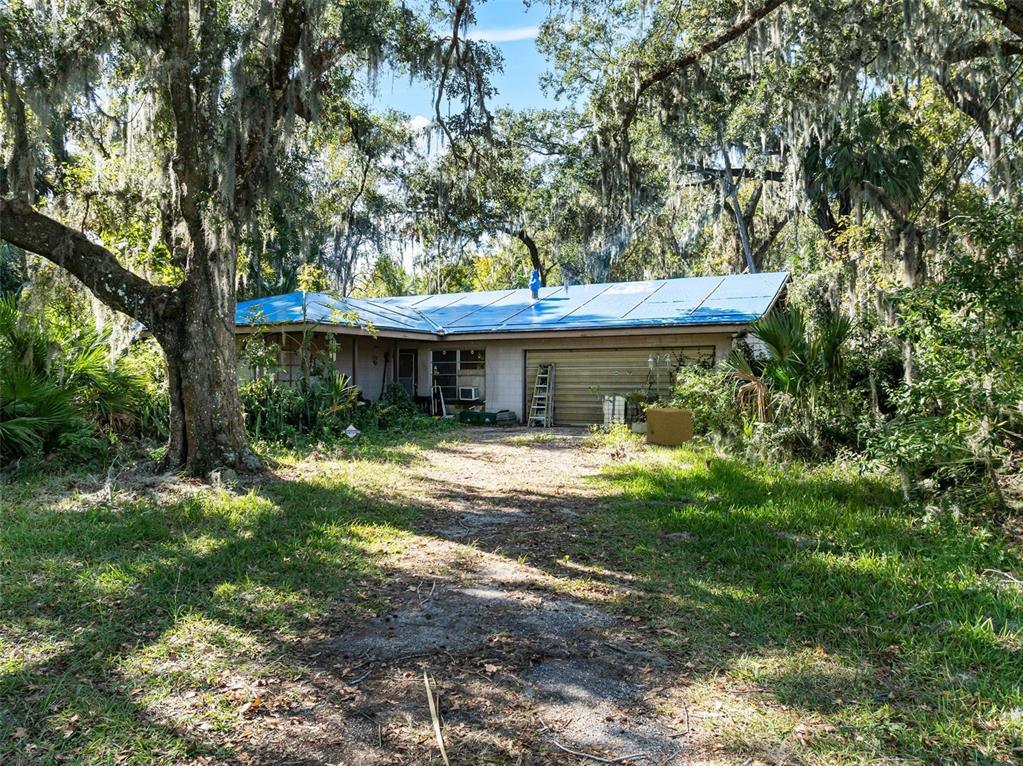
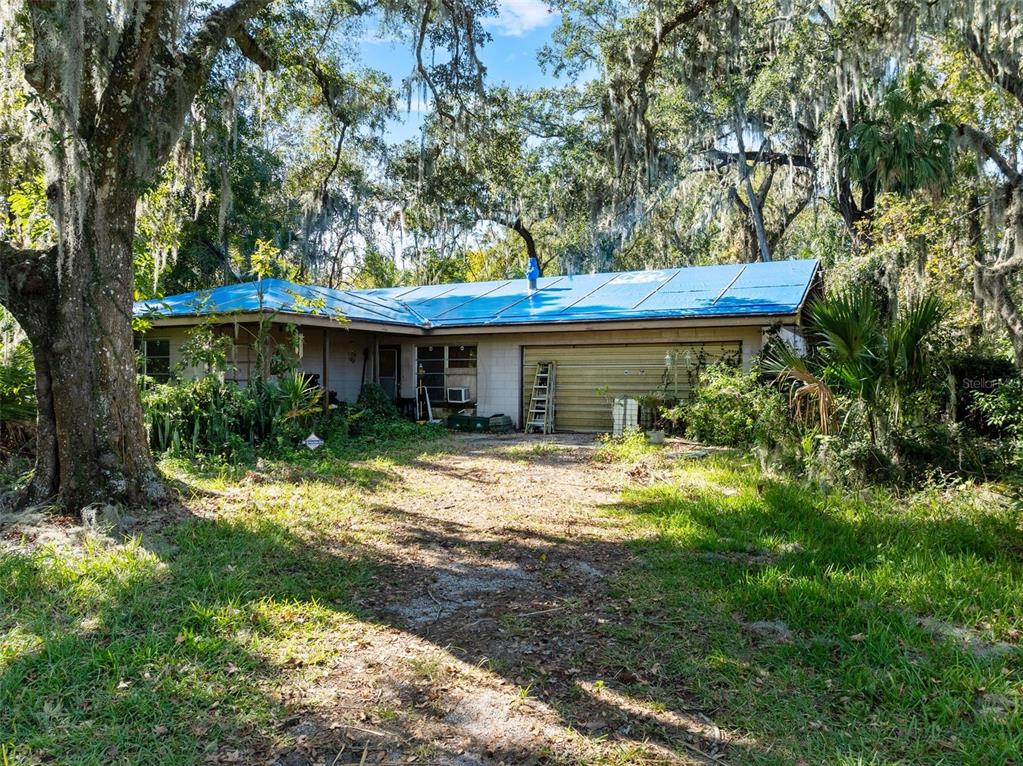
cardboard box: present [646,408,693,445] -> none [666,415,724,460]

